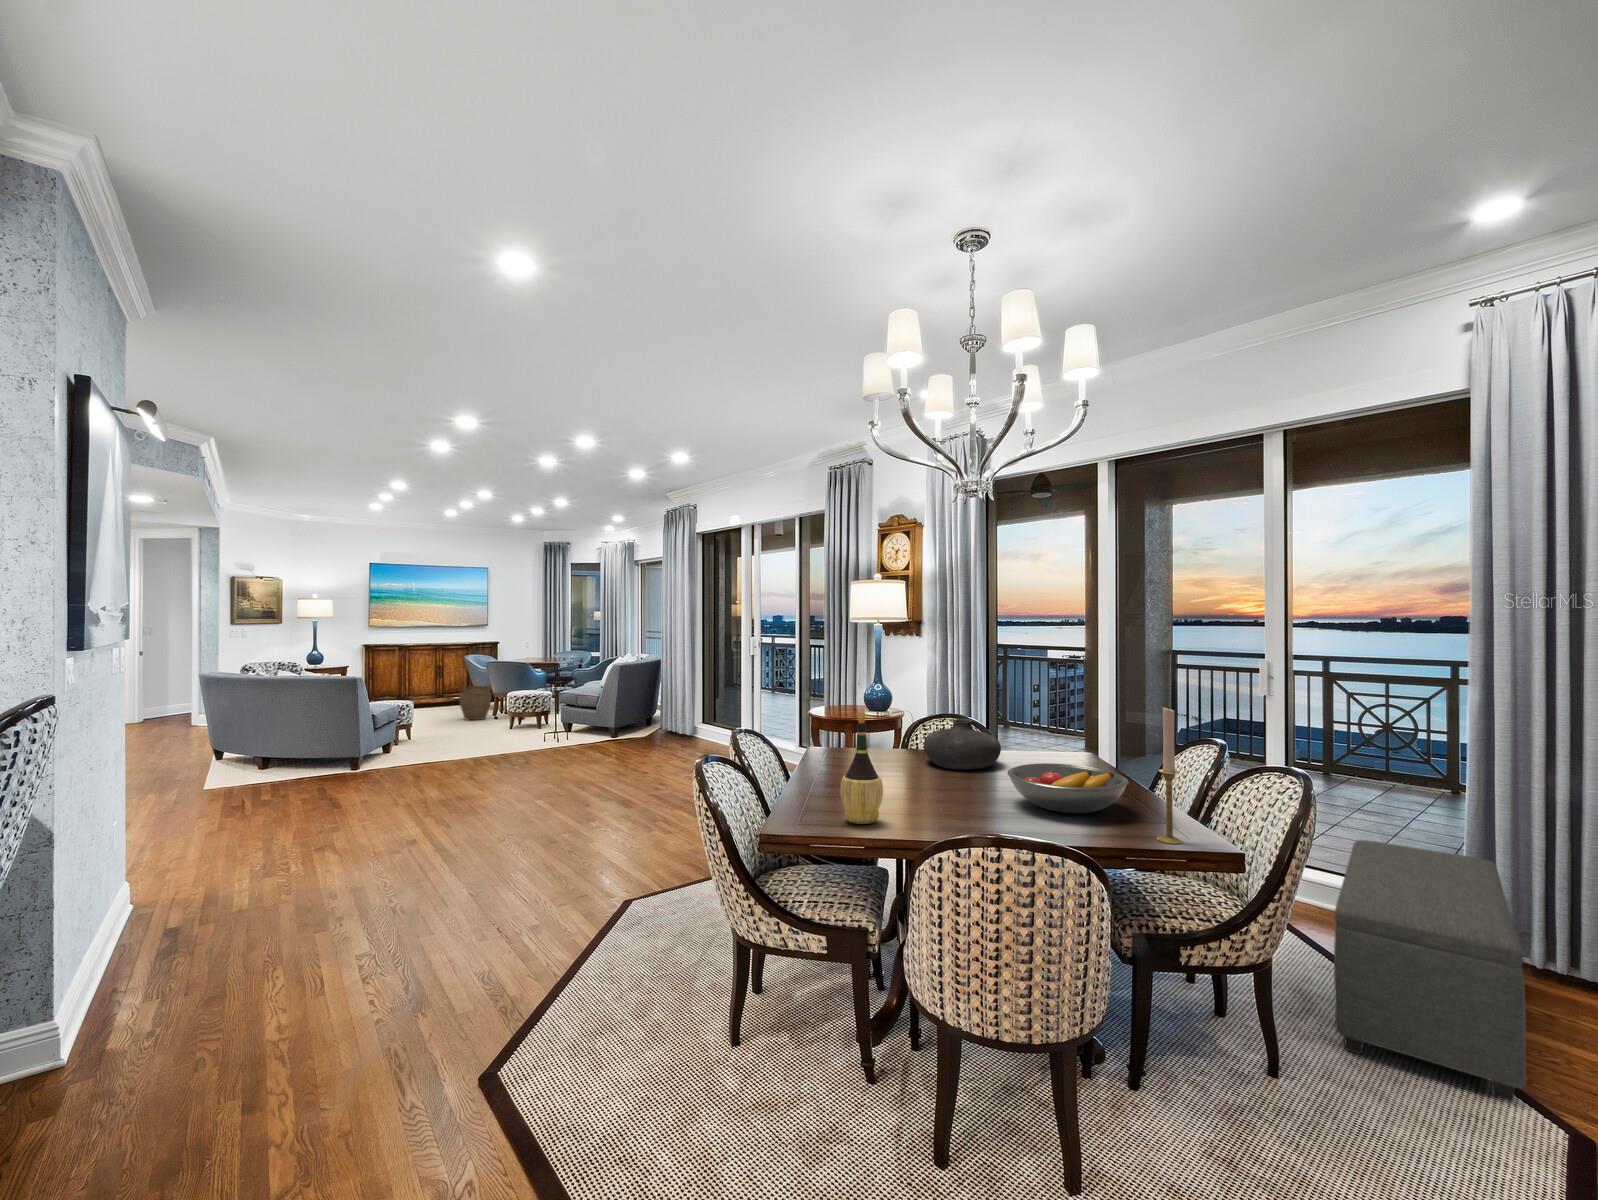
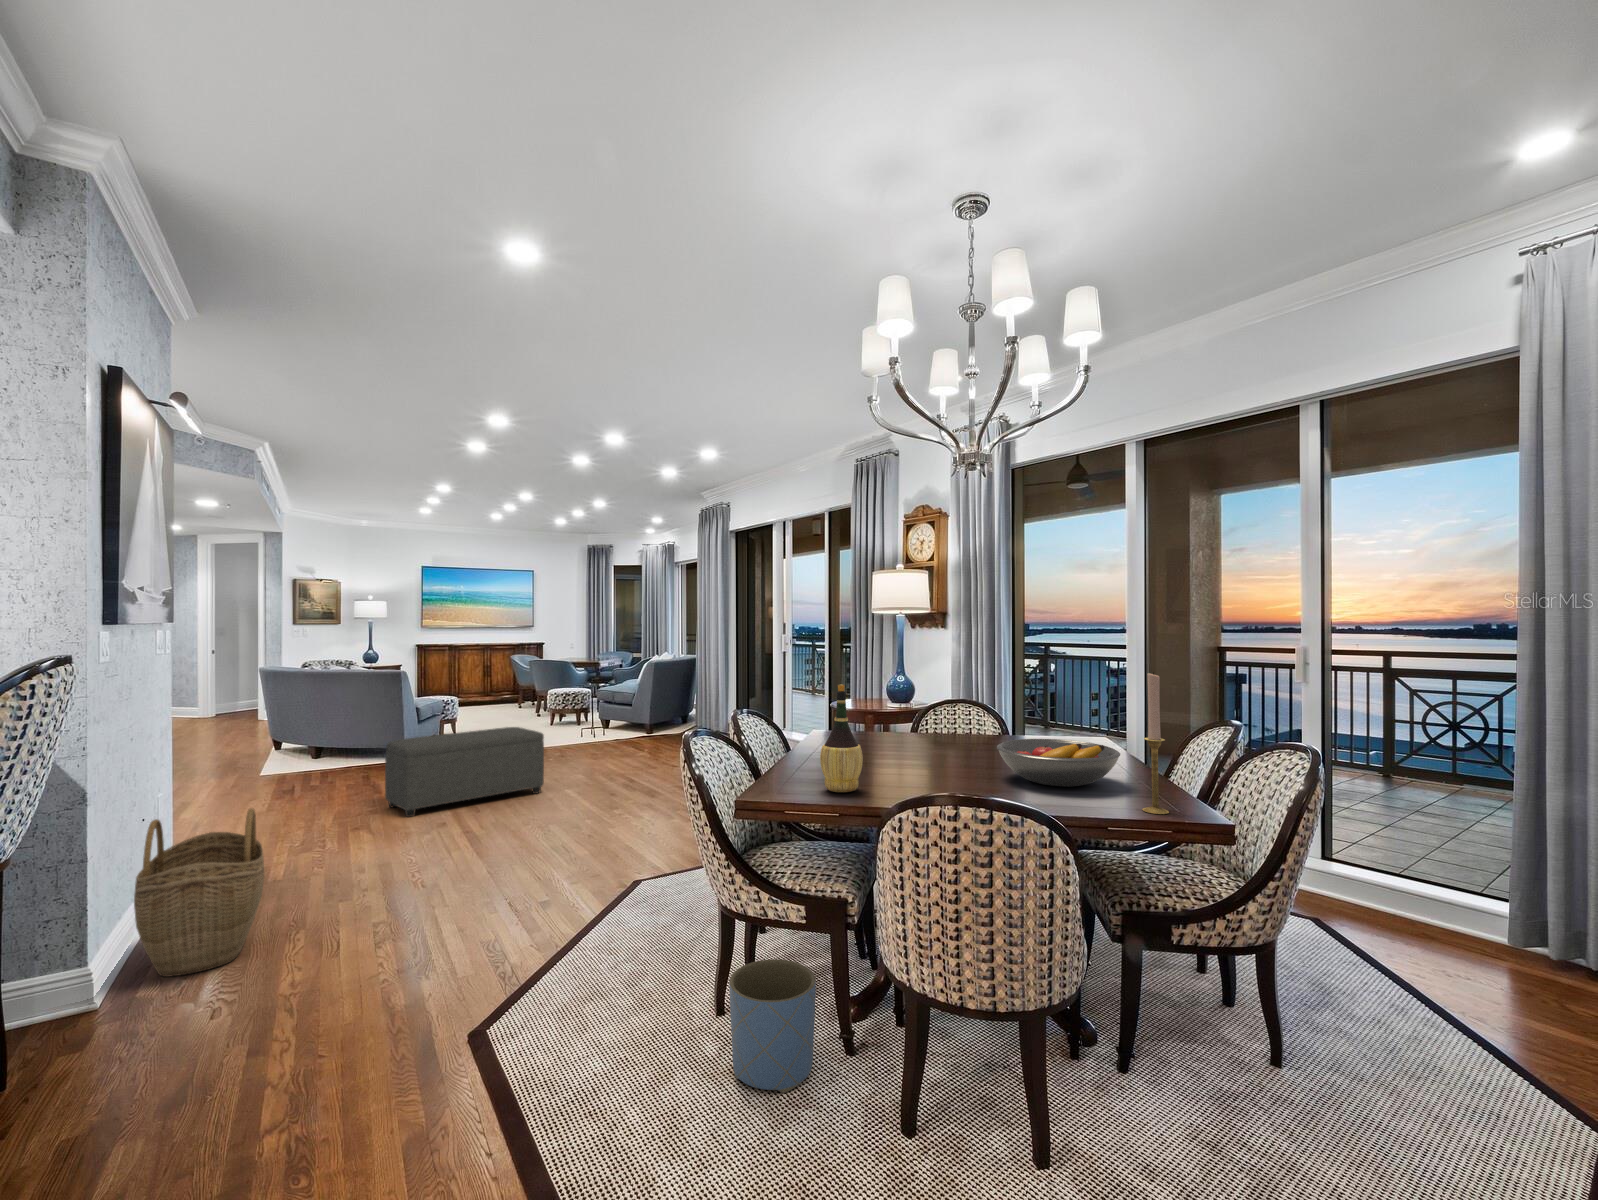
woven basket: present [459,679,491,720] -> present [134,808,264,977]
vase: present [924,719,1001,770] -> none [925,699,1003,749]
ottoman: present [1334,840,1526,1101] -> present [385,727,544,817]
planter: none [755,991,841,1127] -> present [729,959,816,1093]

